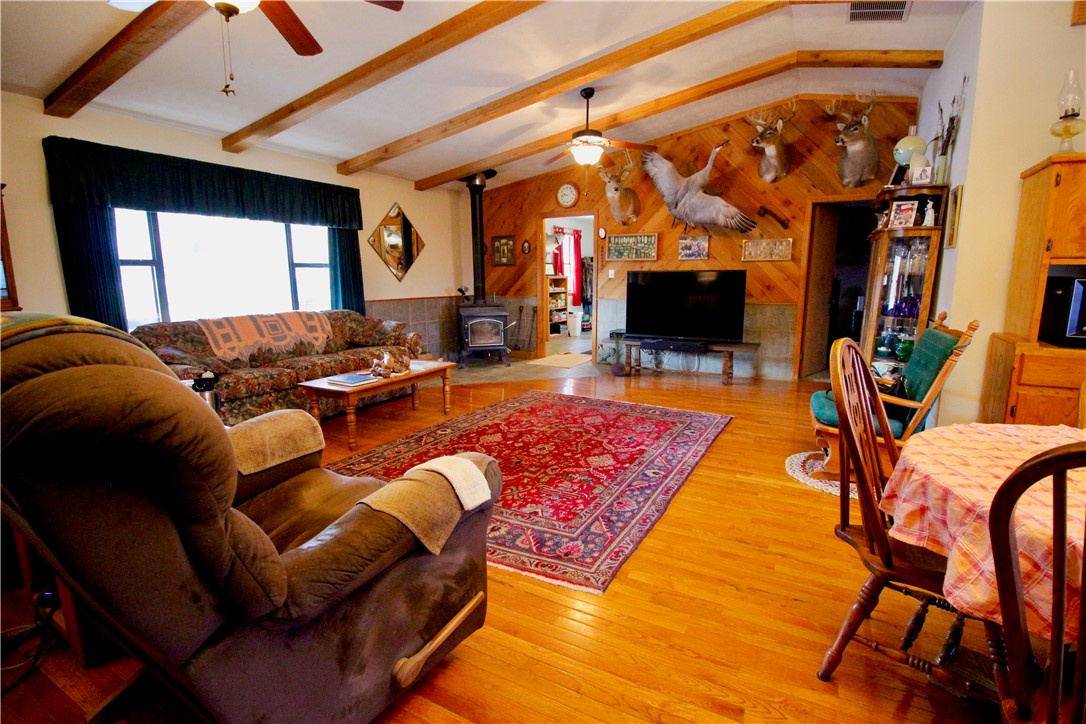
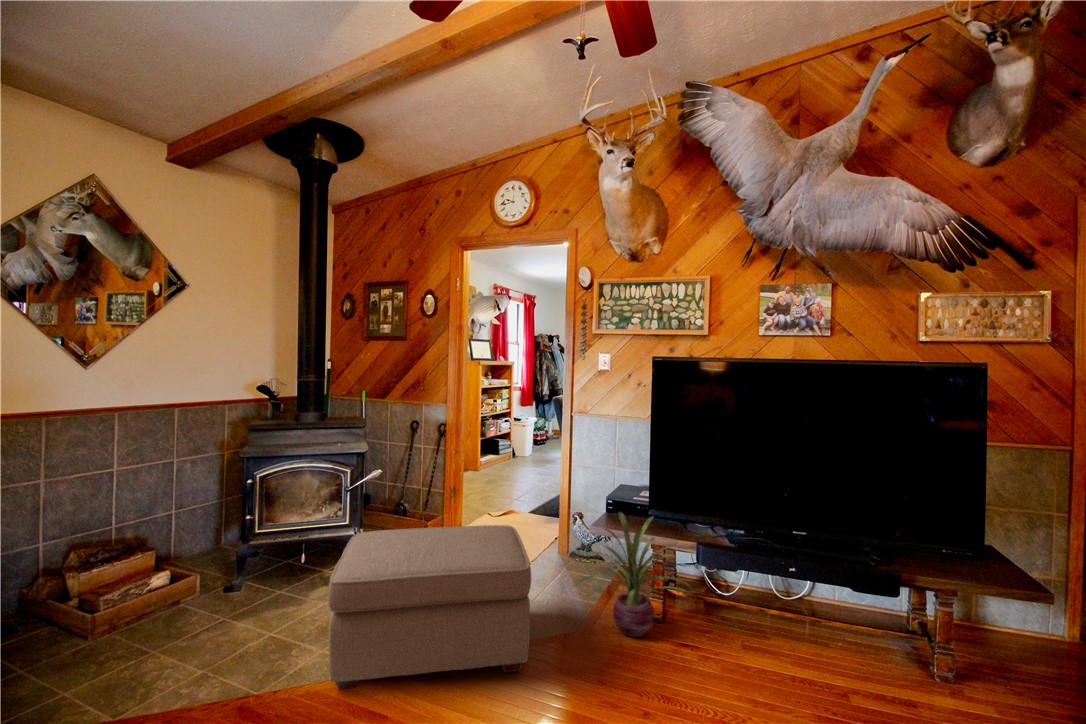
ottoman: none [513,338,579,382] -> present [328,525,531,690]

